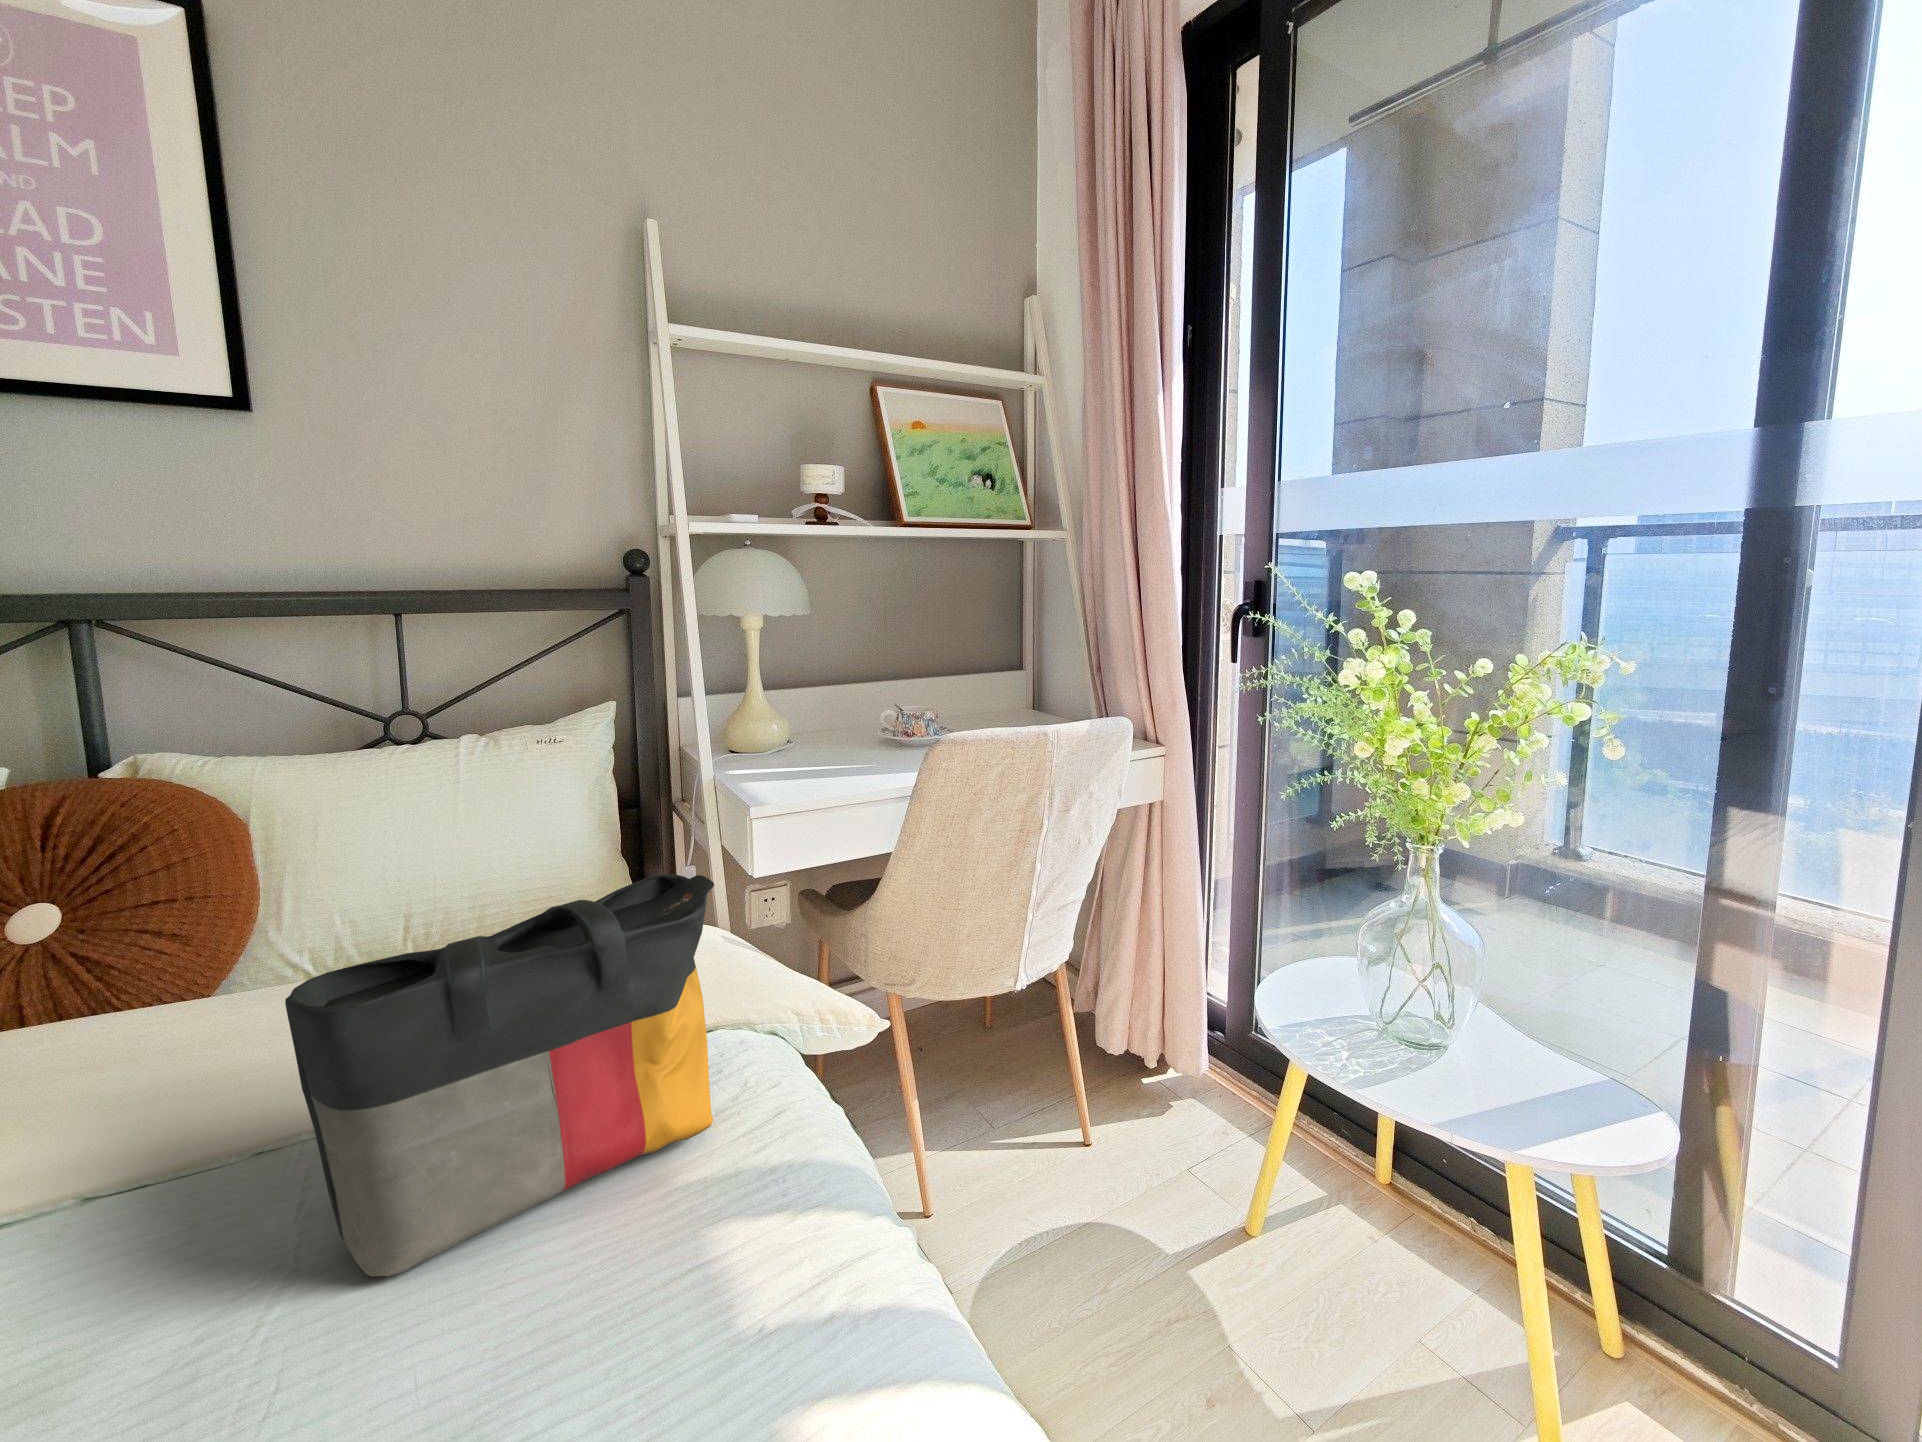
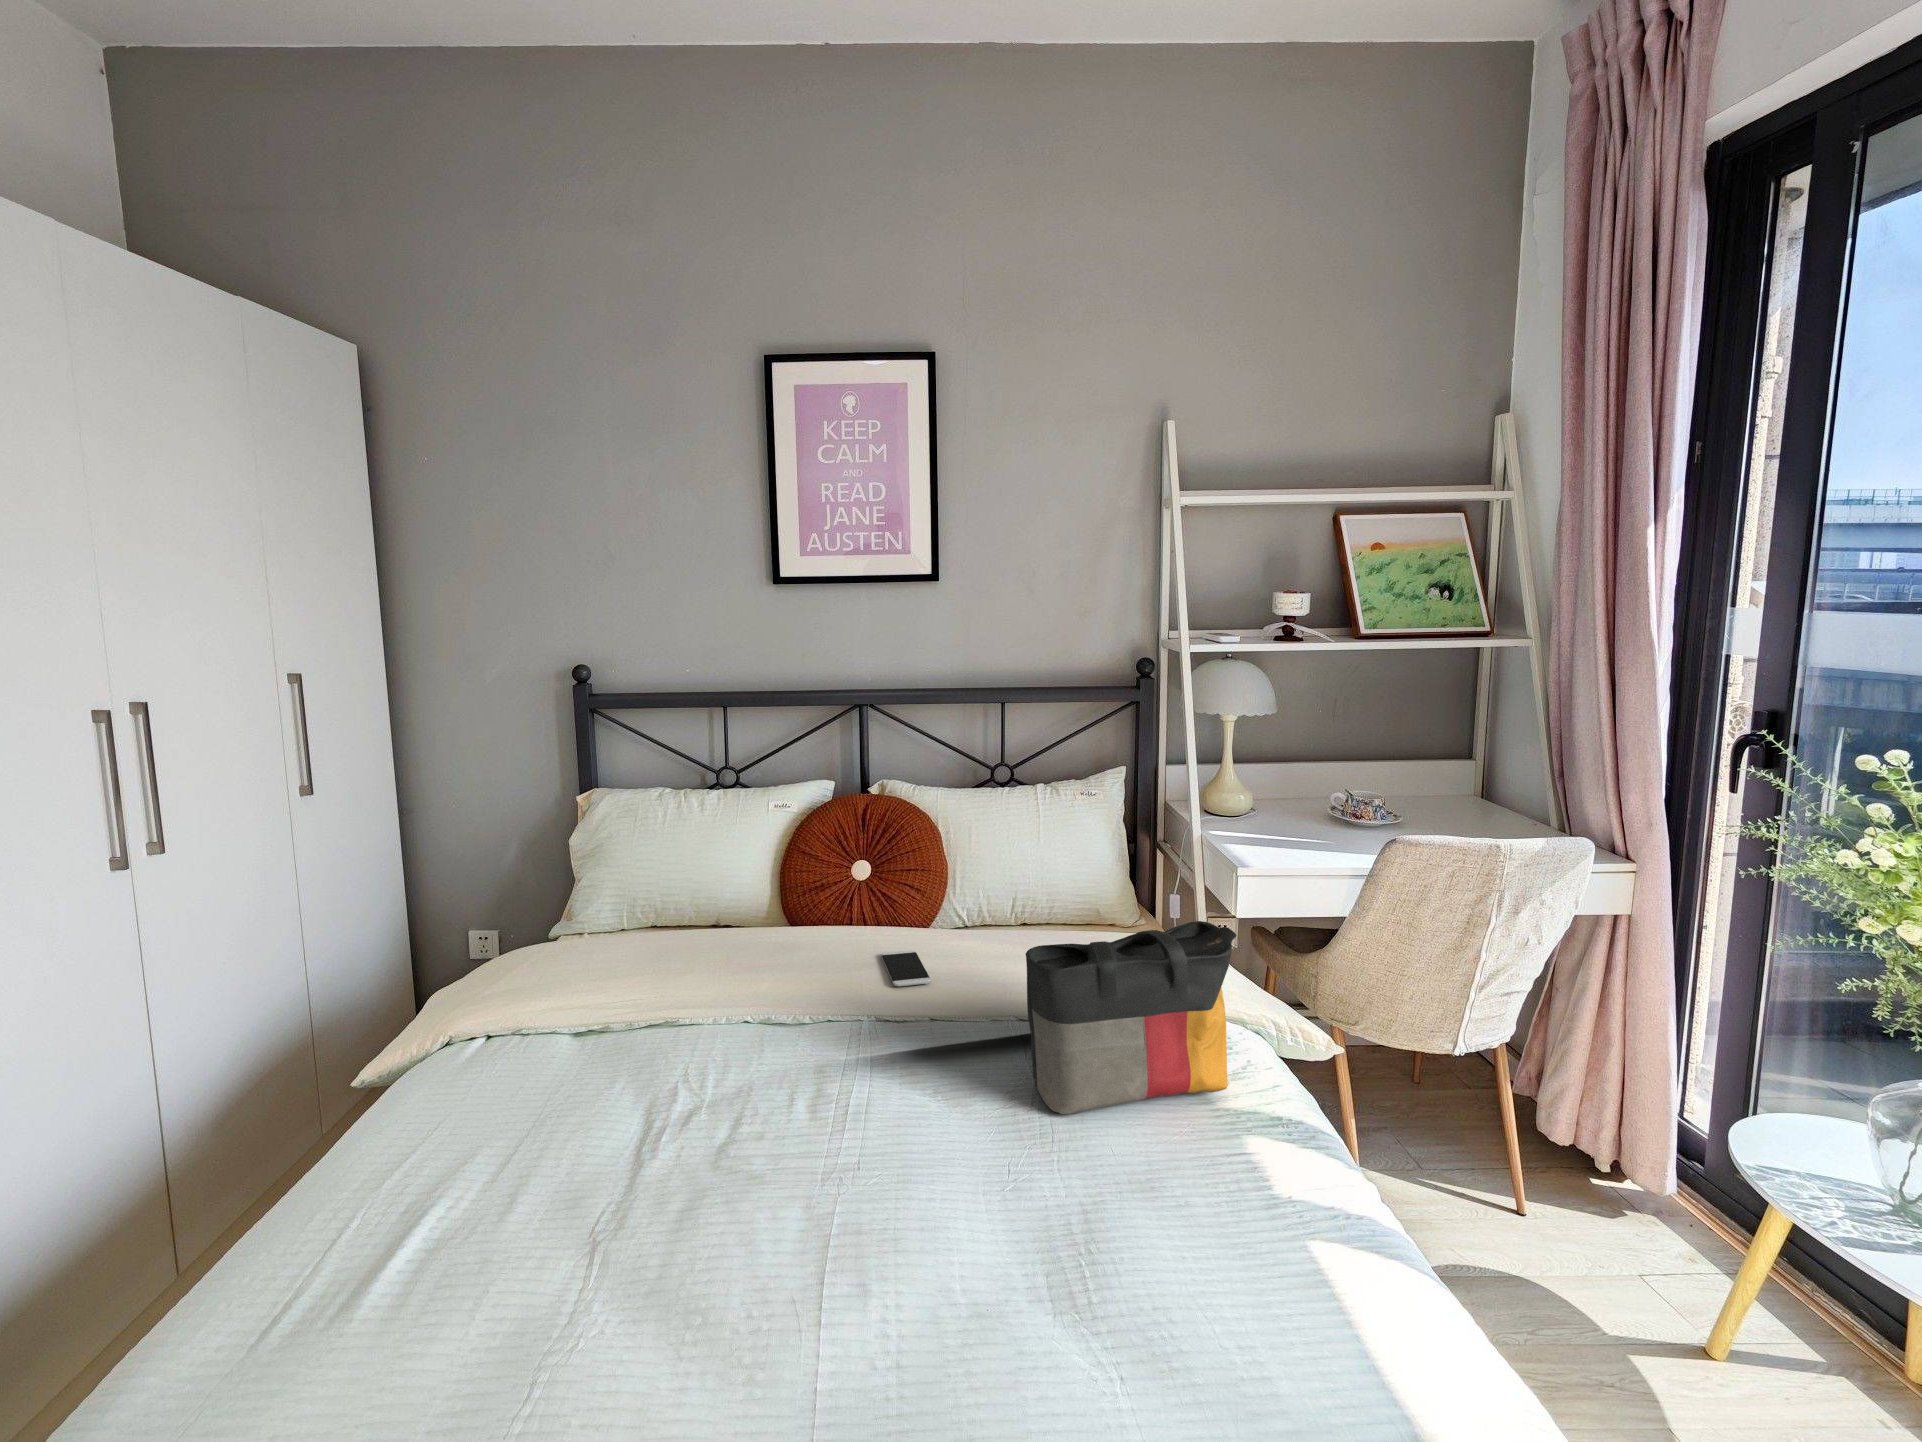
smartphone: none [62,1041,168,1122] -> present [881,950,931,986]

